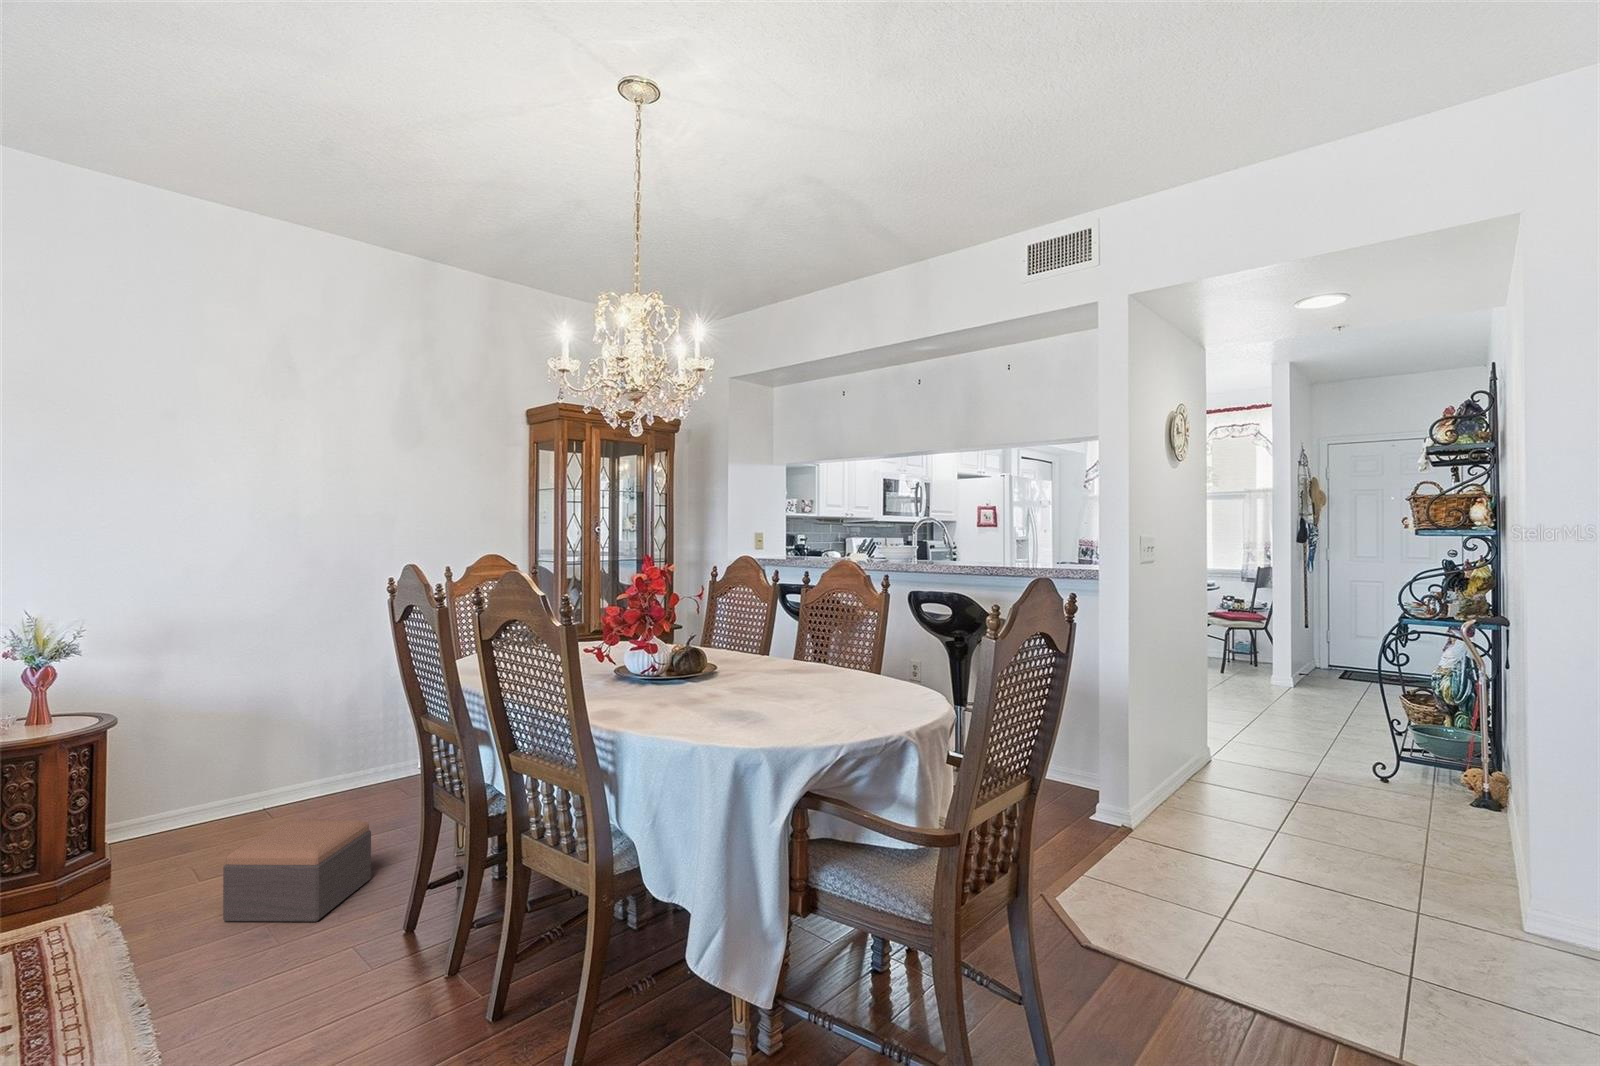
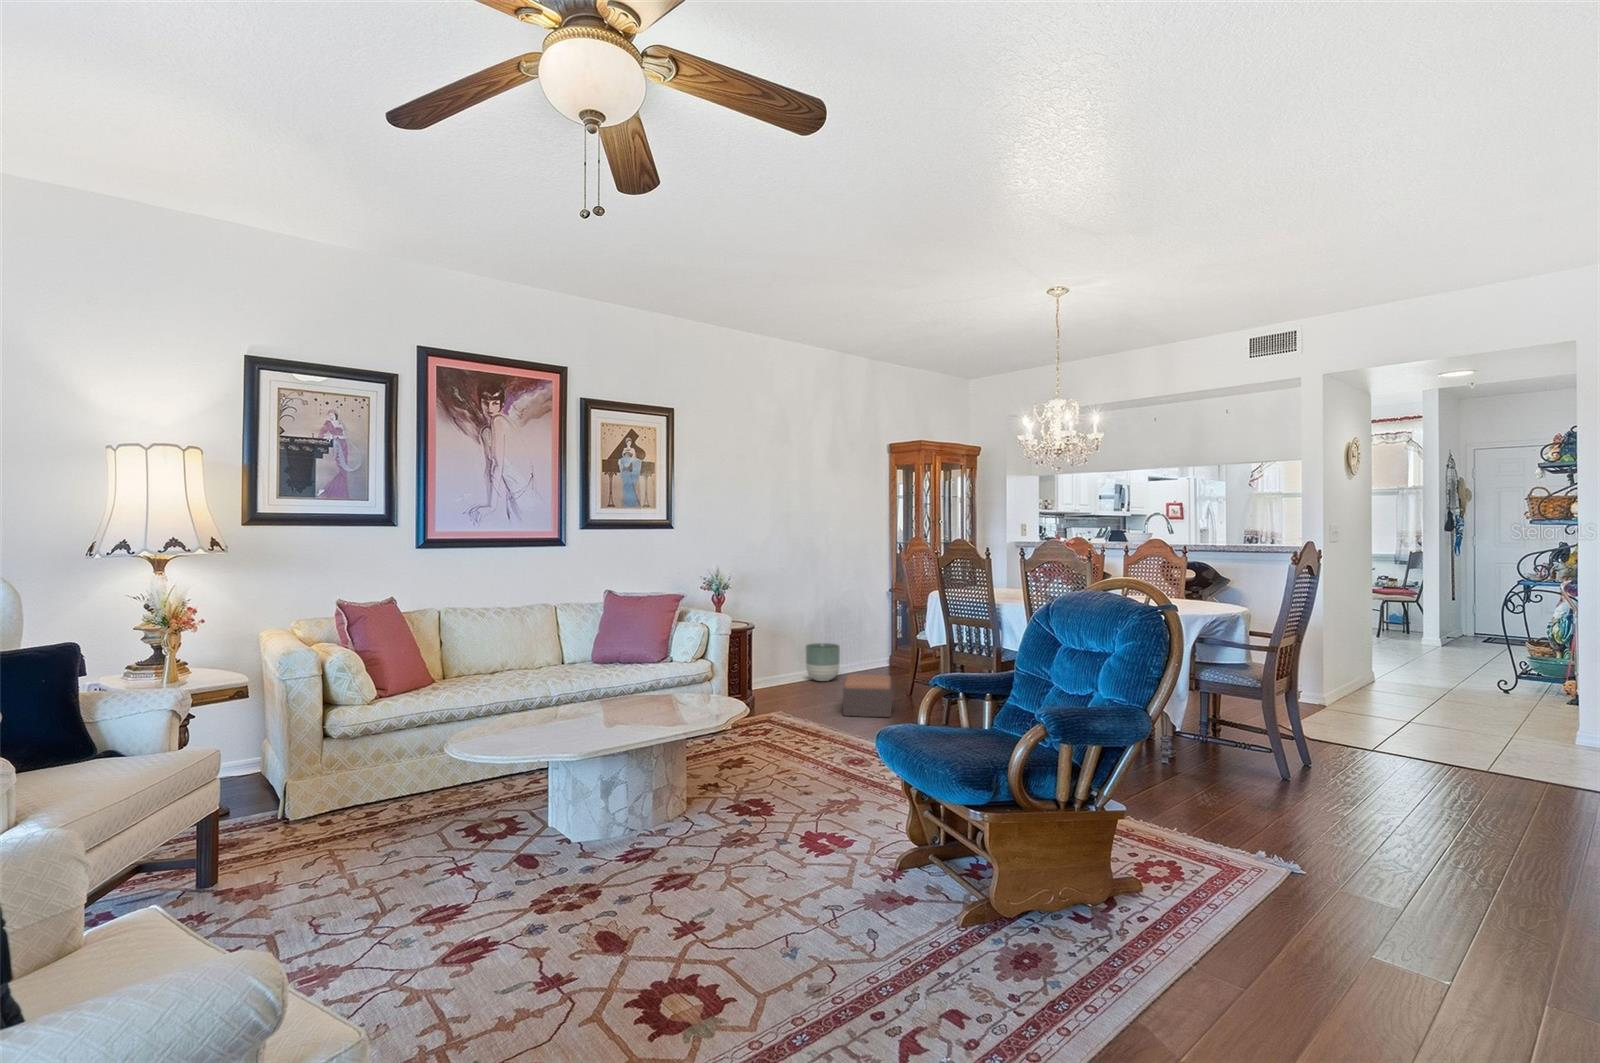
planter: none [315,733,382,803] -> present [806,643,840,681]

